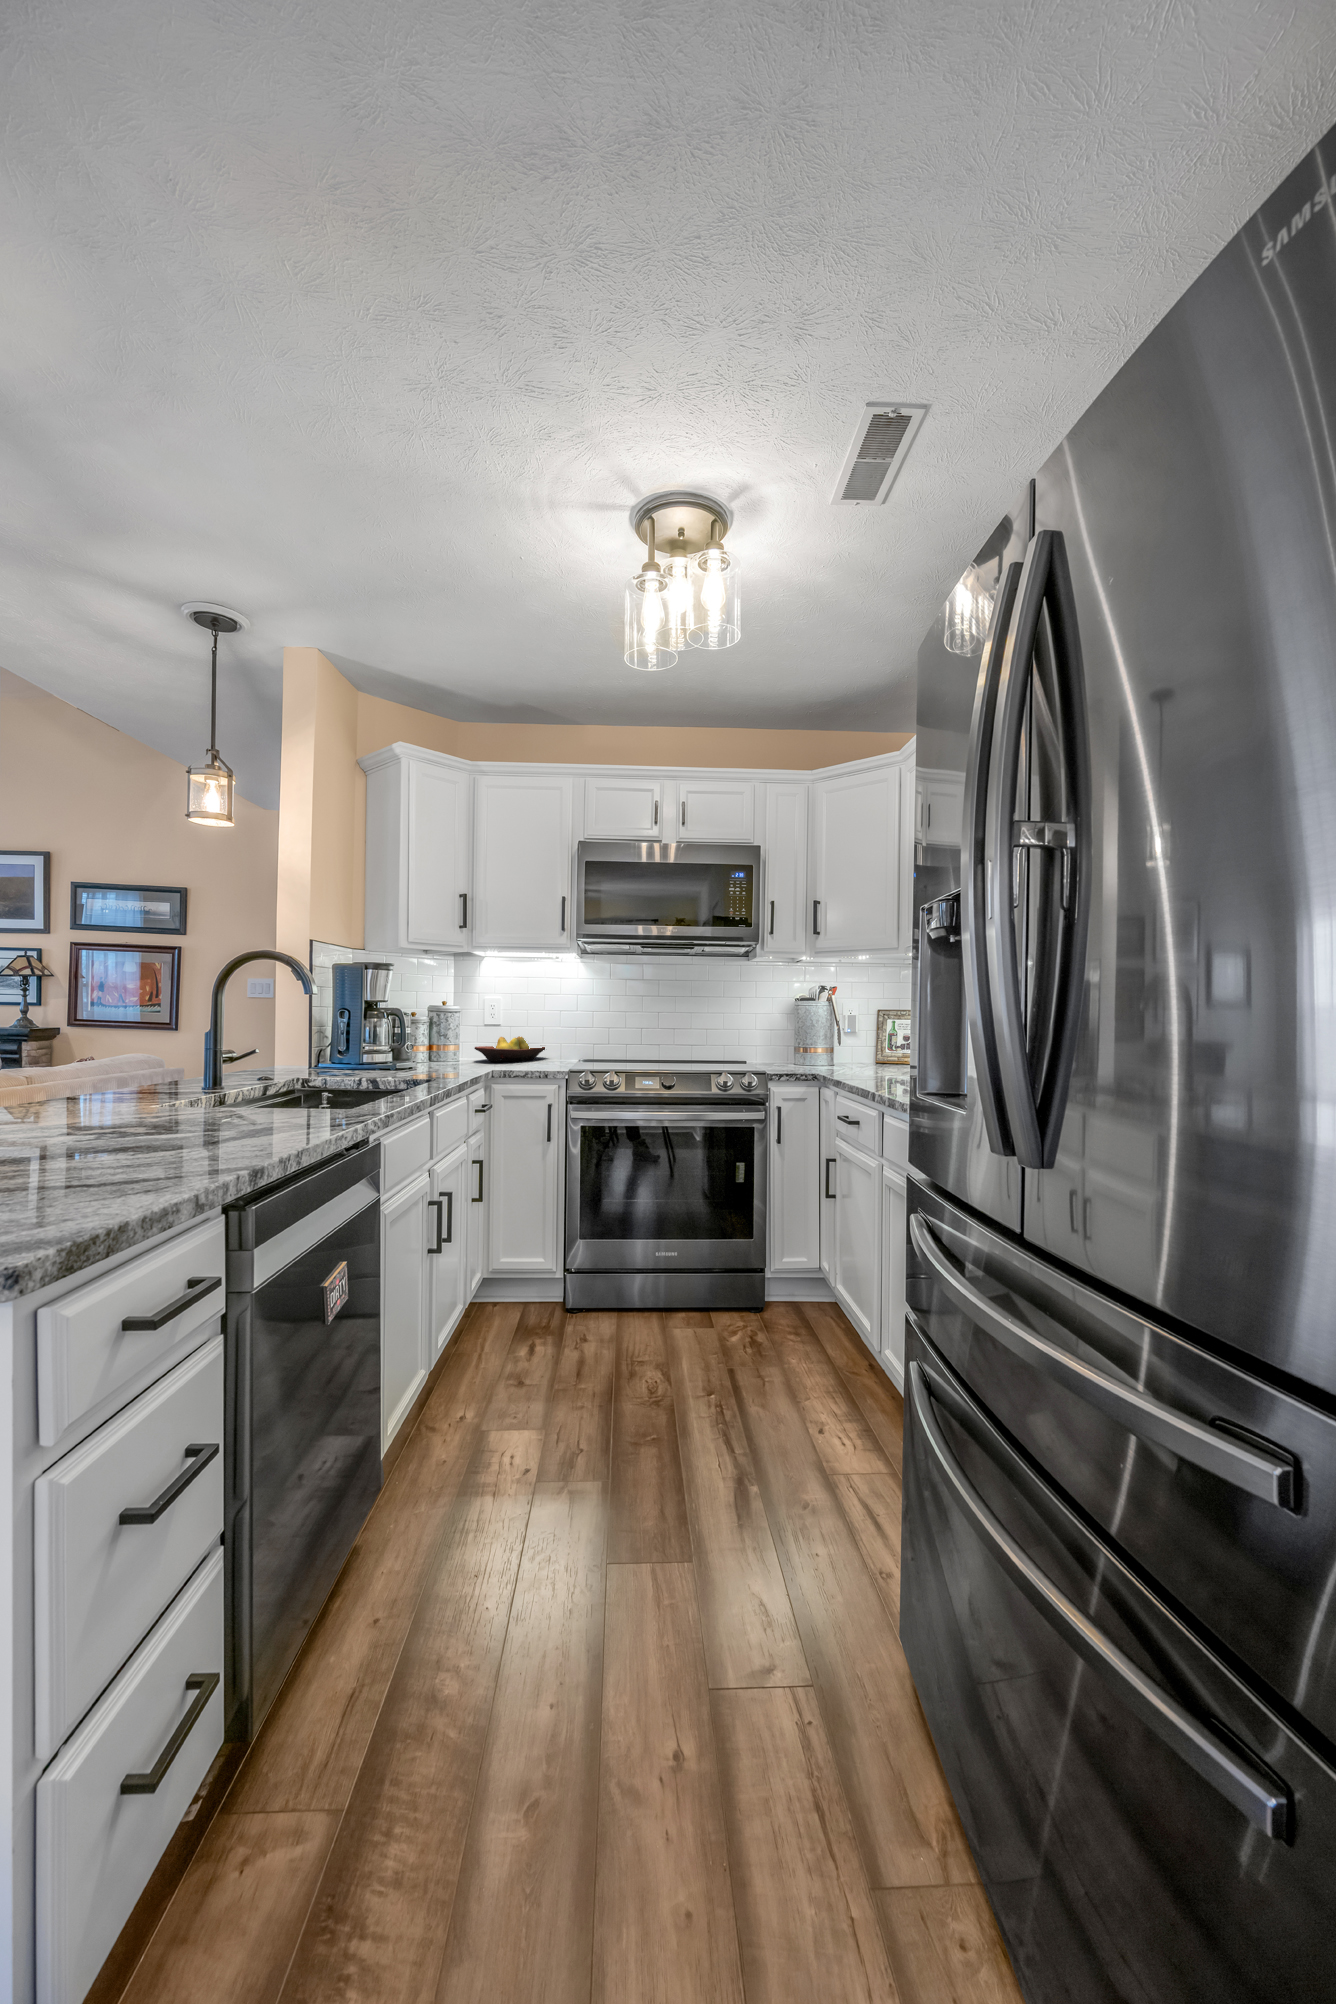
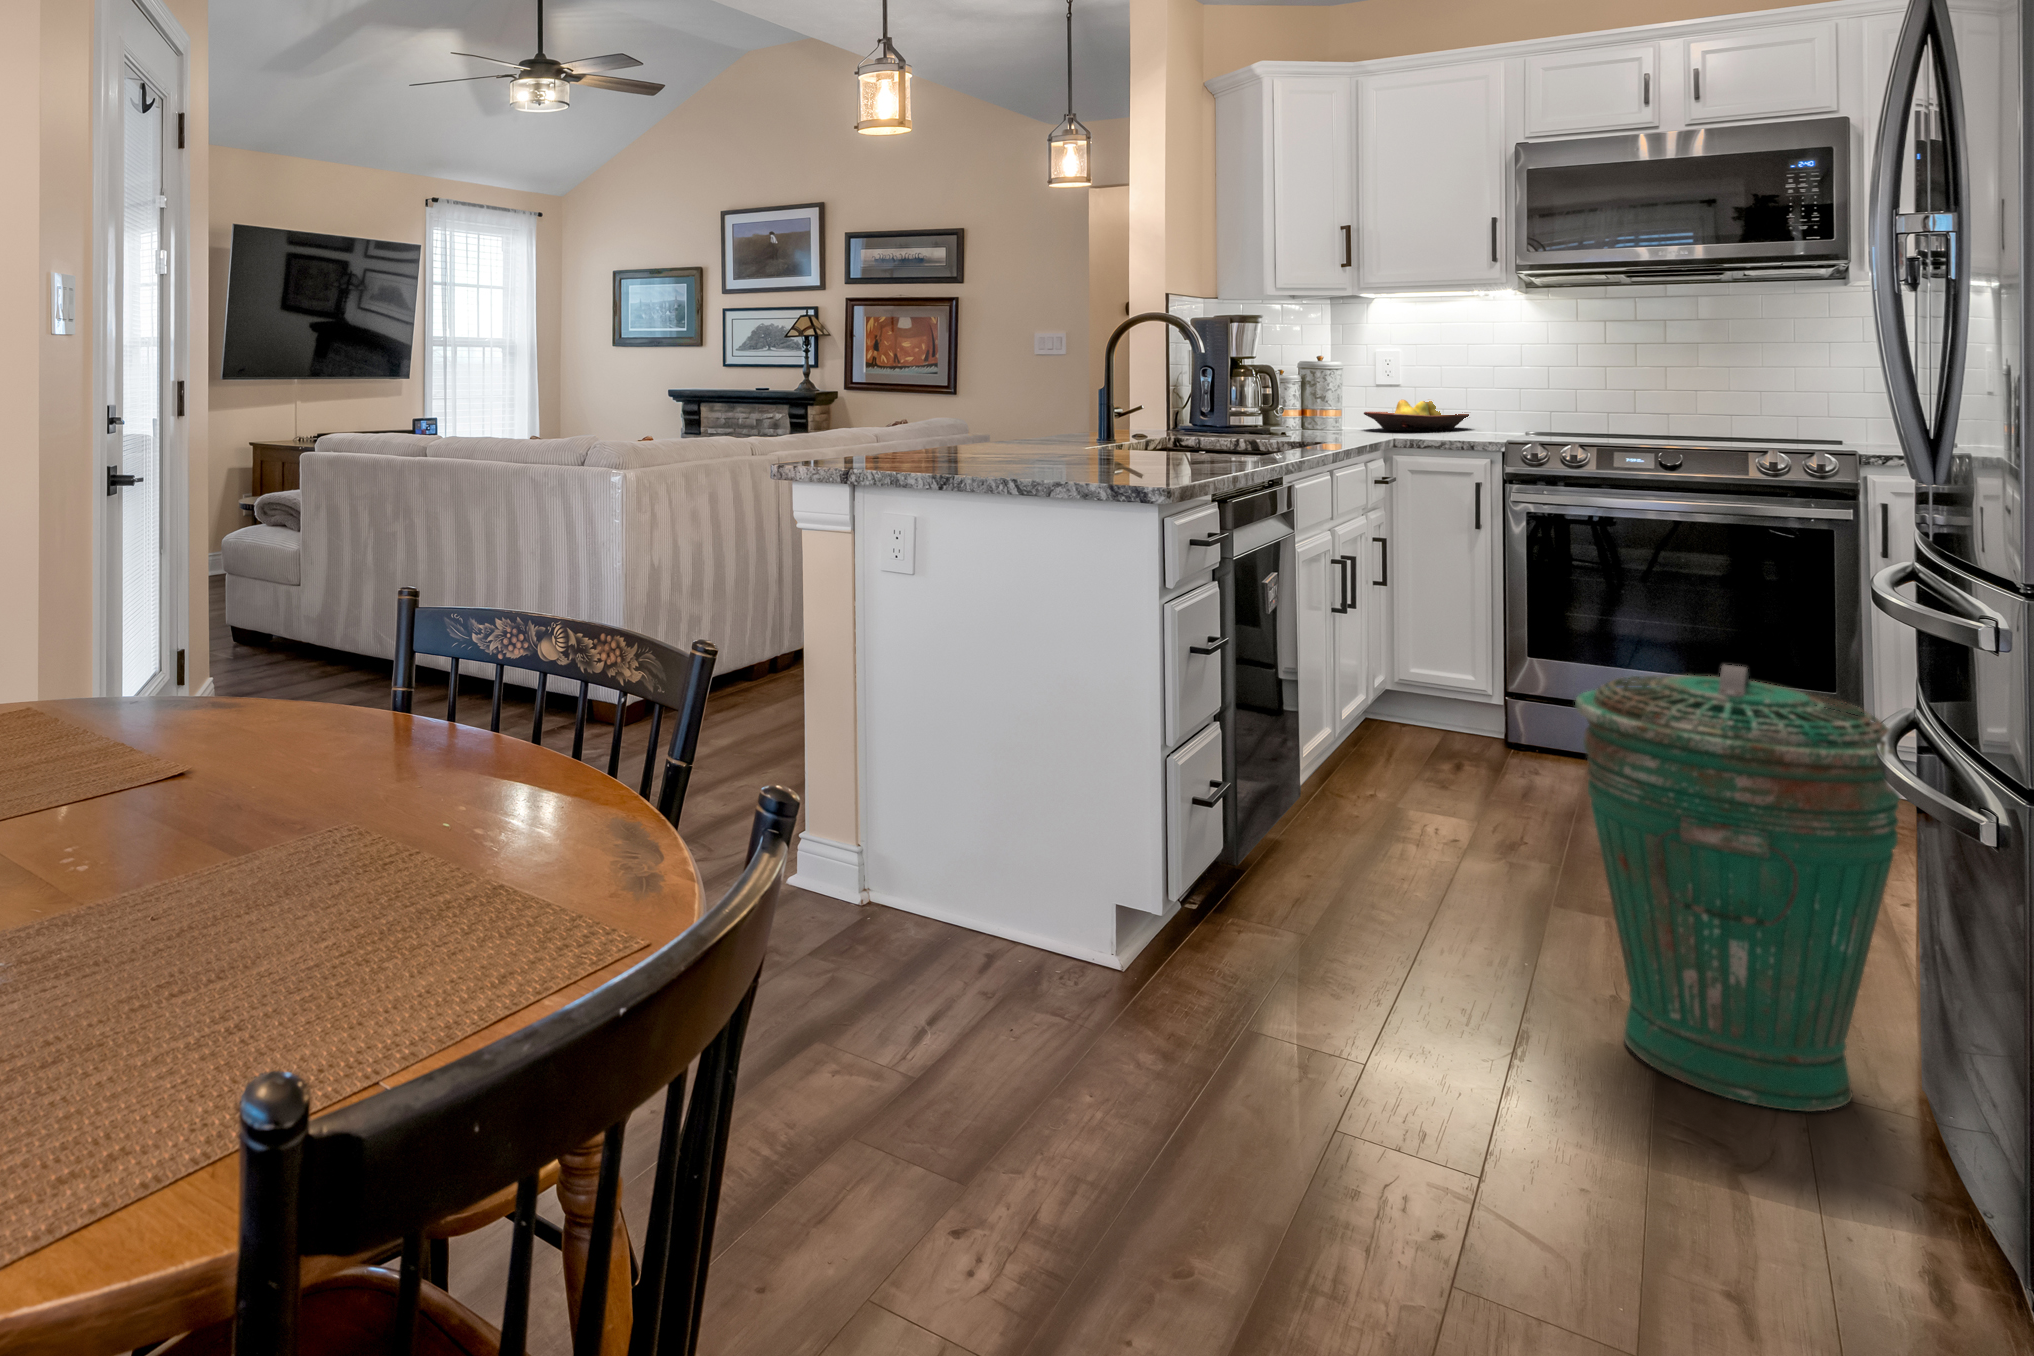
trash can: none [634,1351,920,1892] -> present [1575,665,1903,1112]

